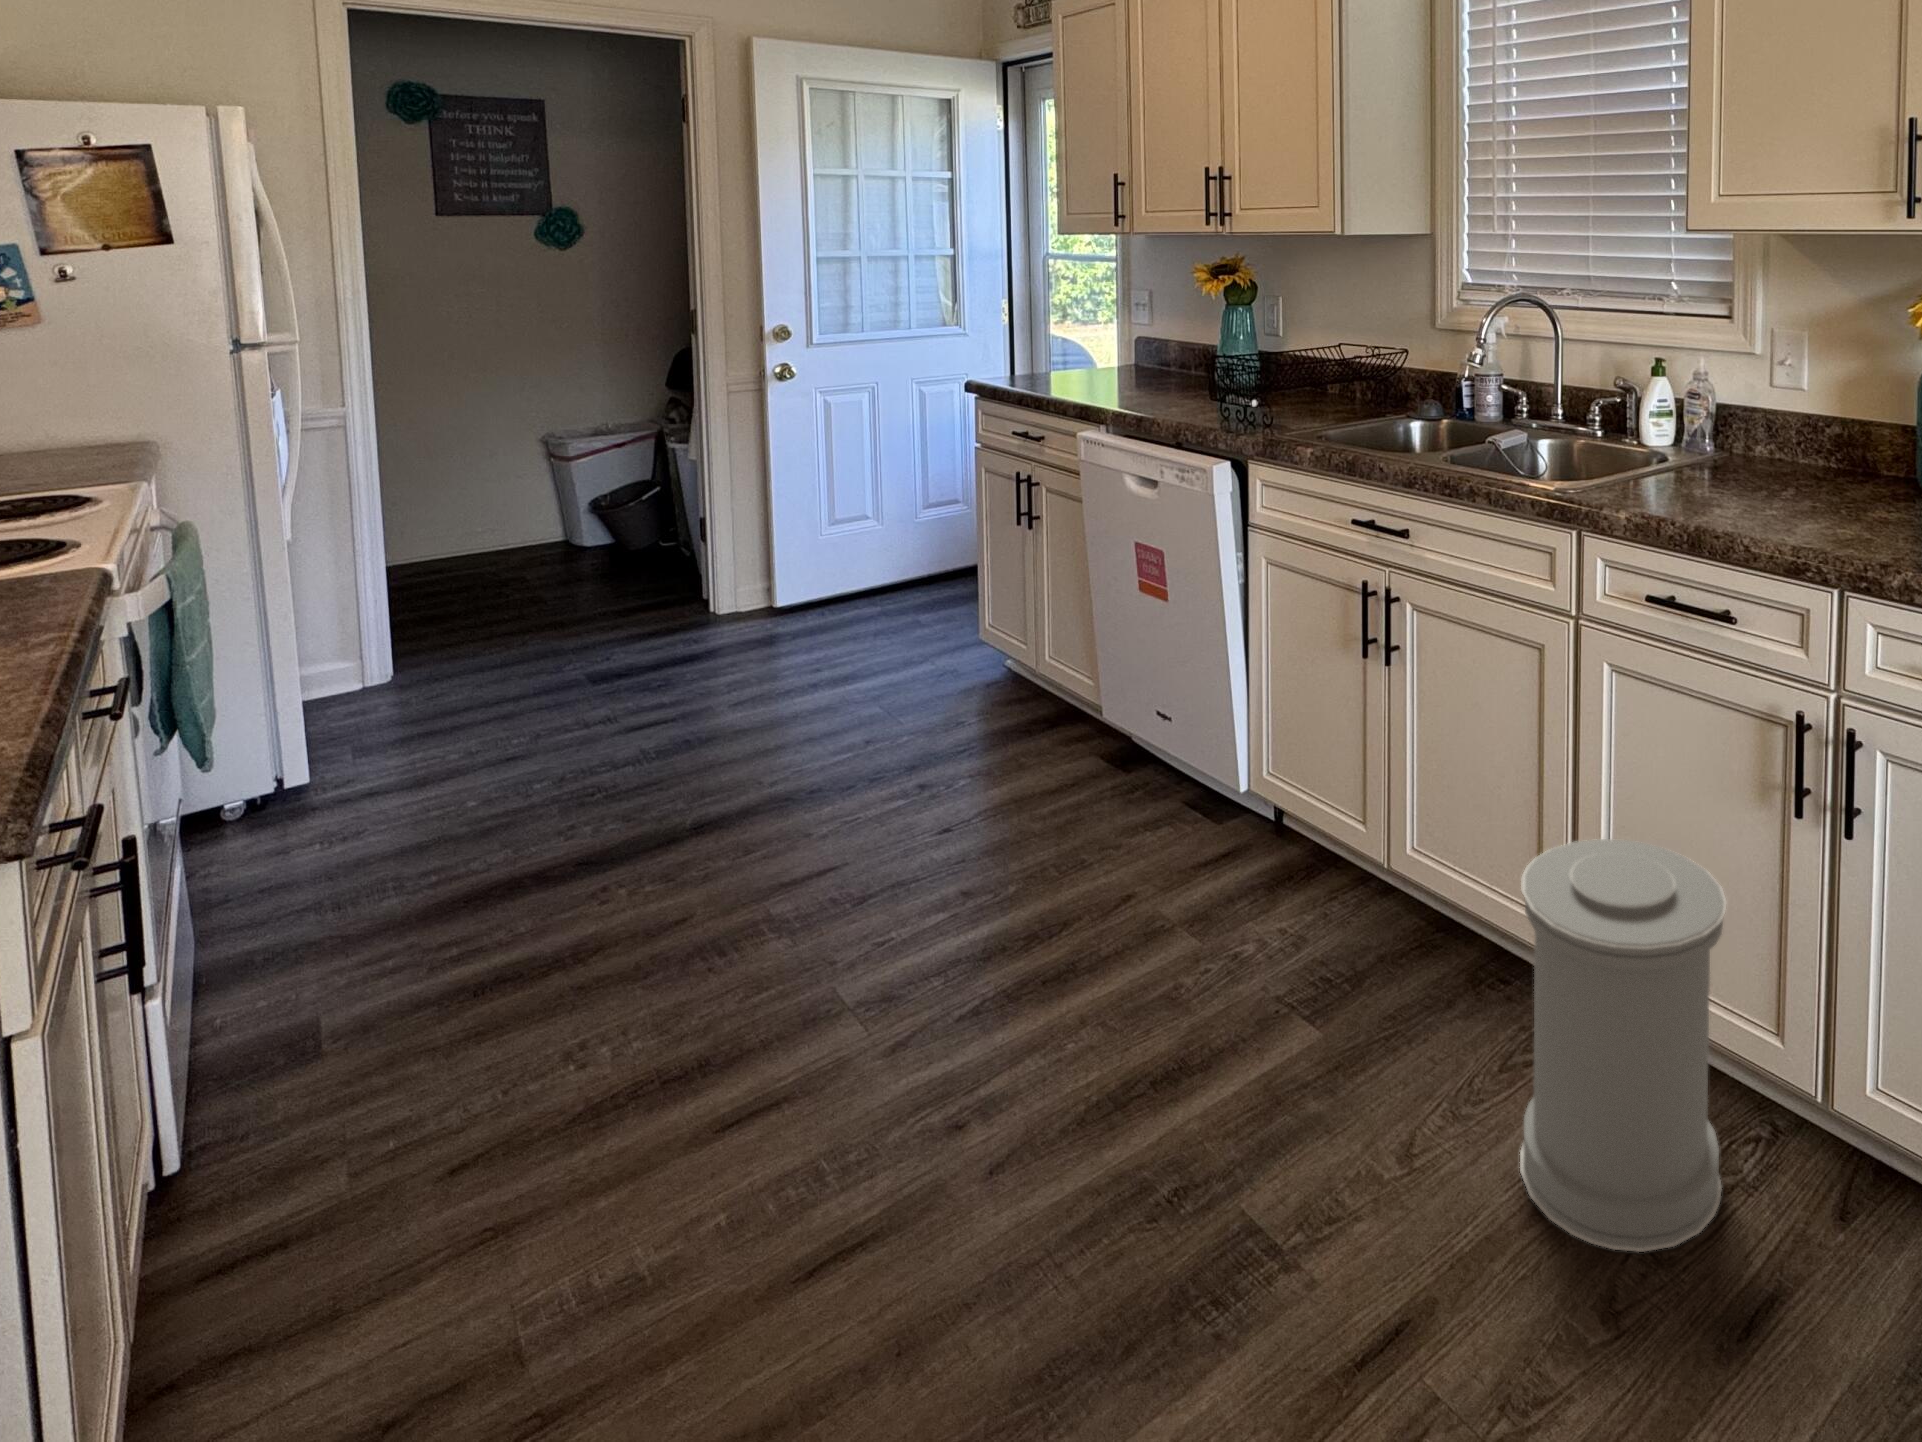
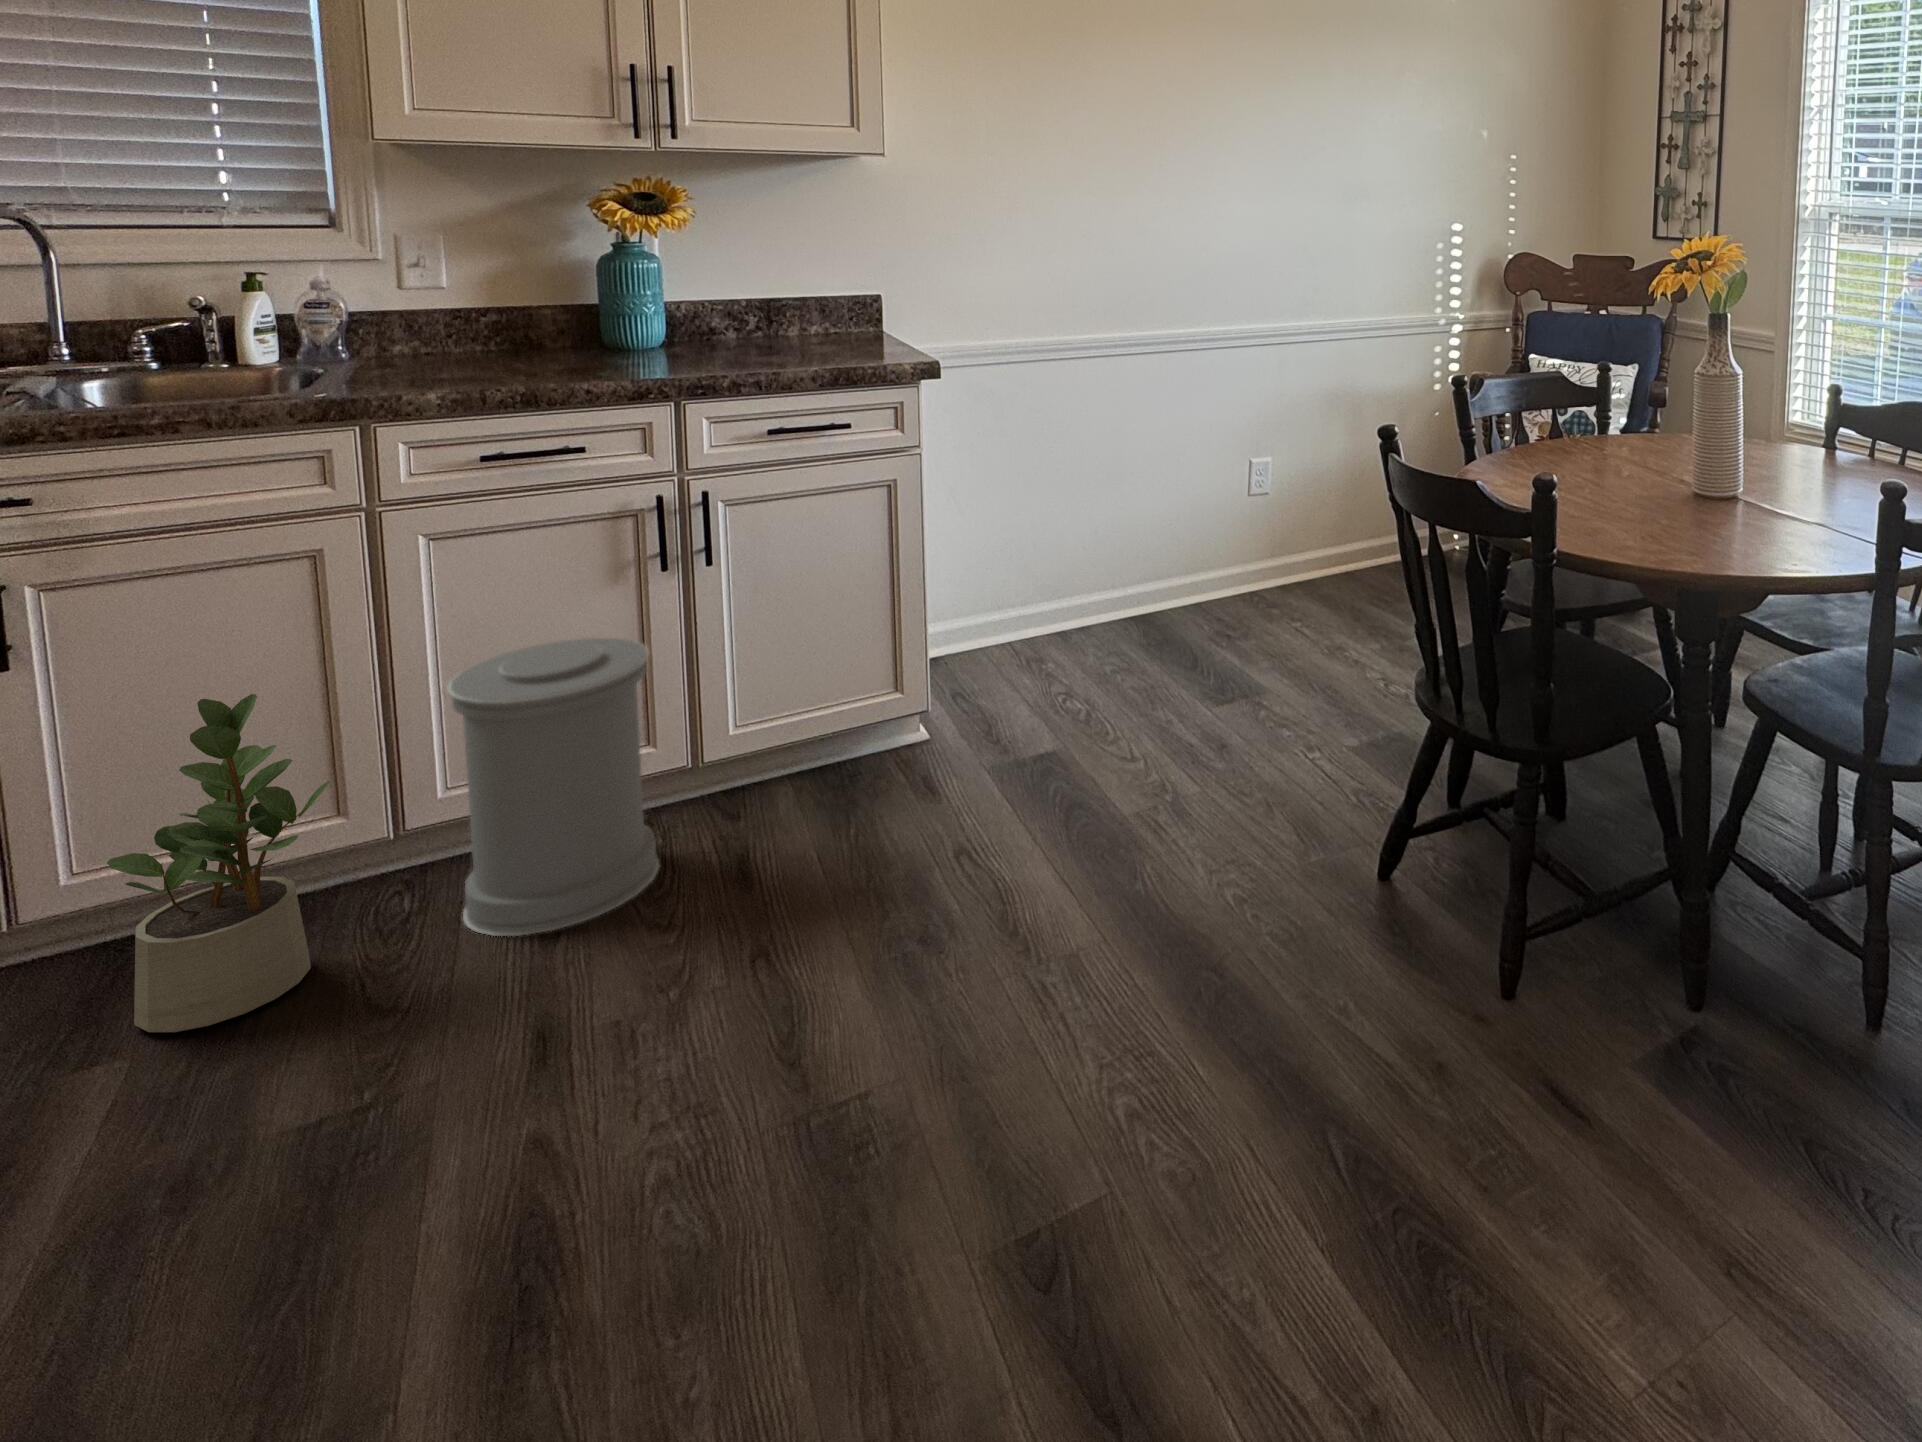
potted plant: none [1324,764,1461,1086] -> present [107,694,330,1032]

